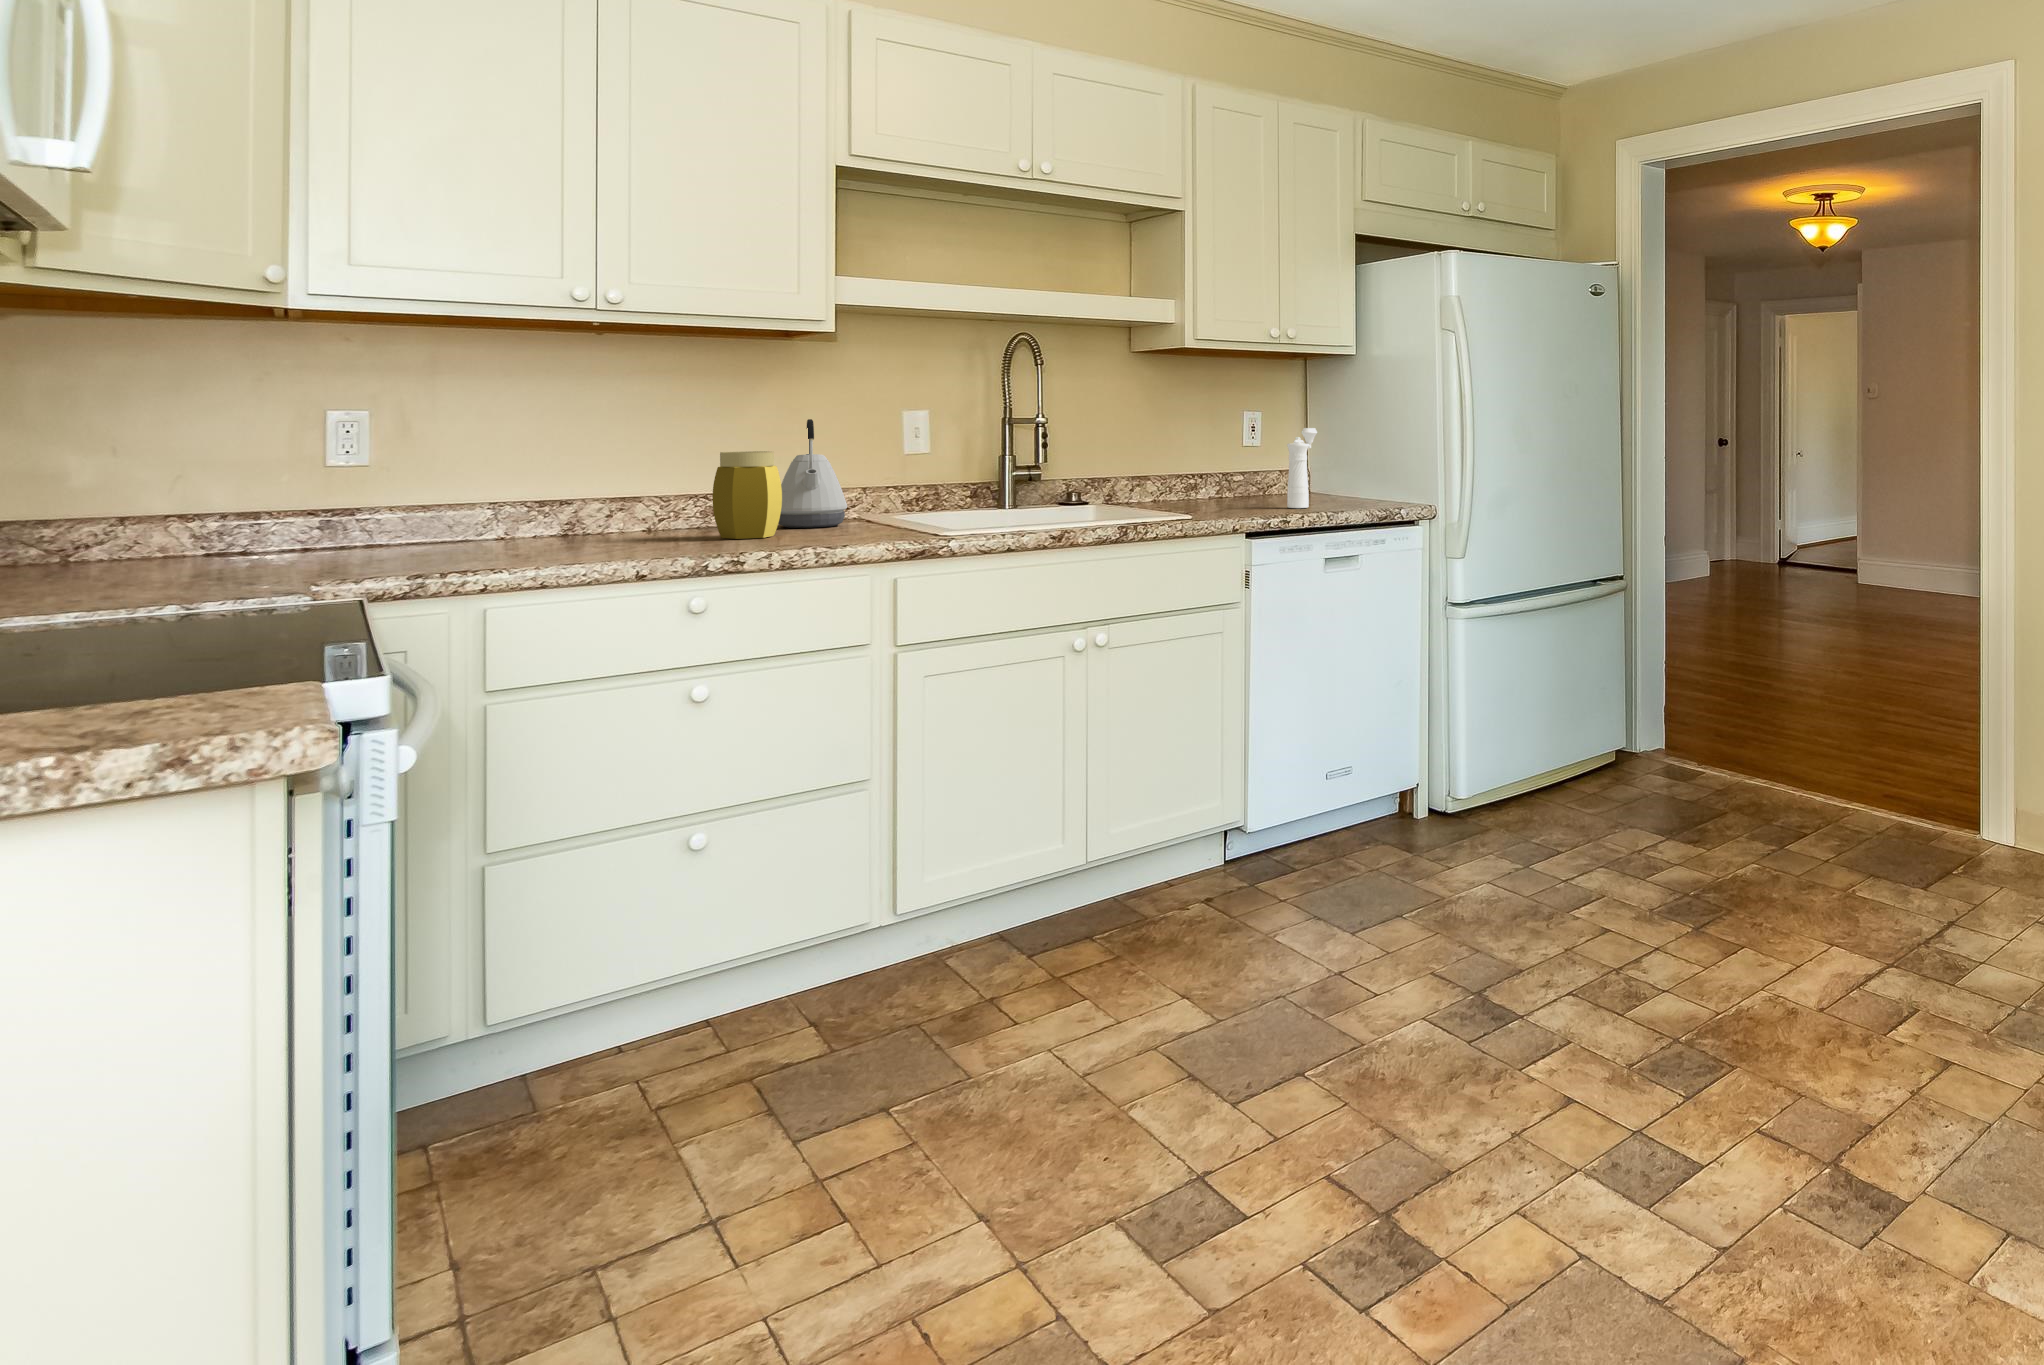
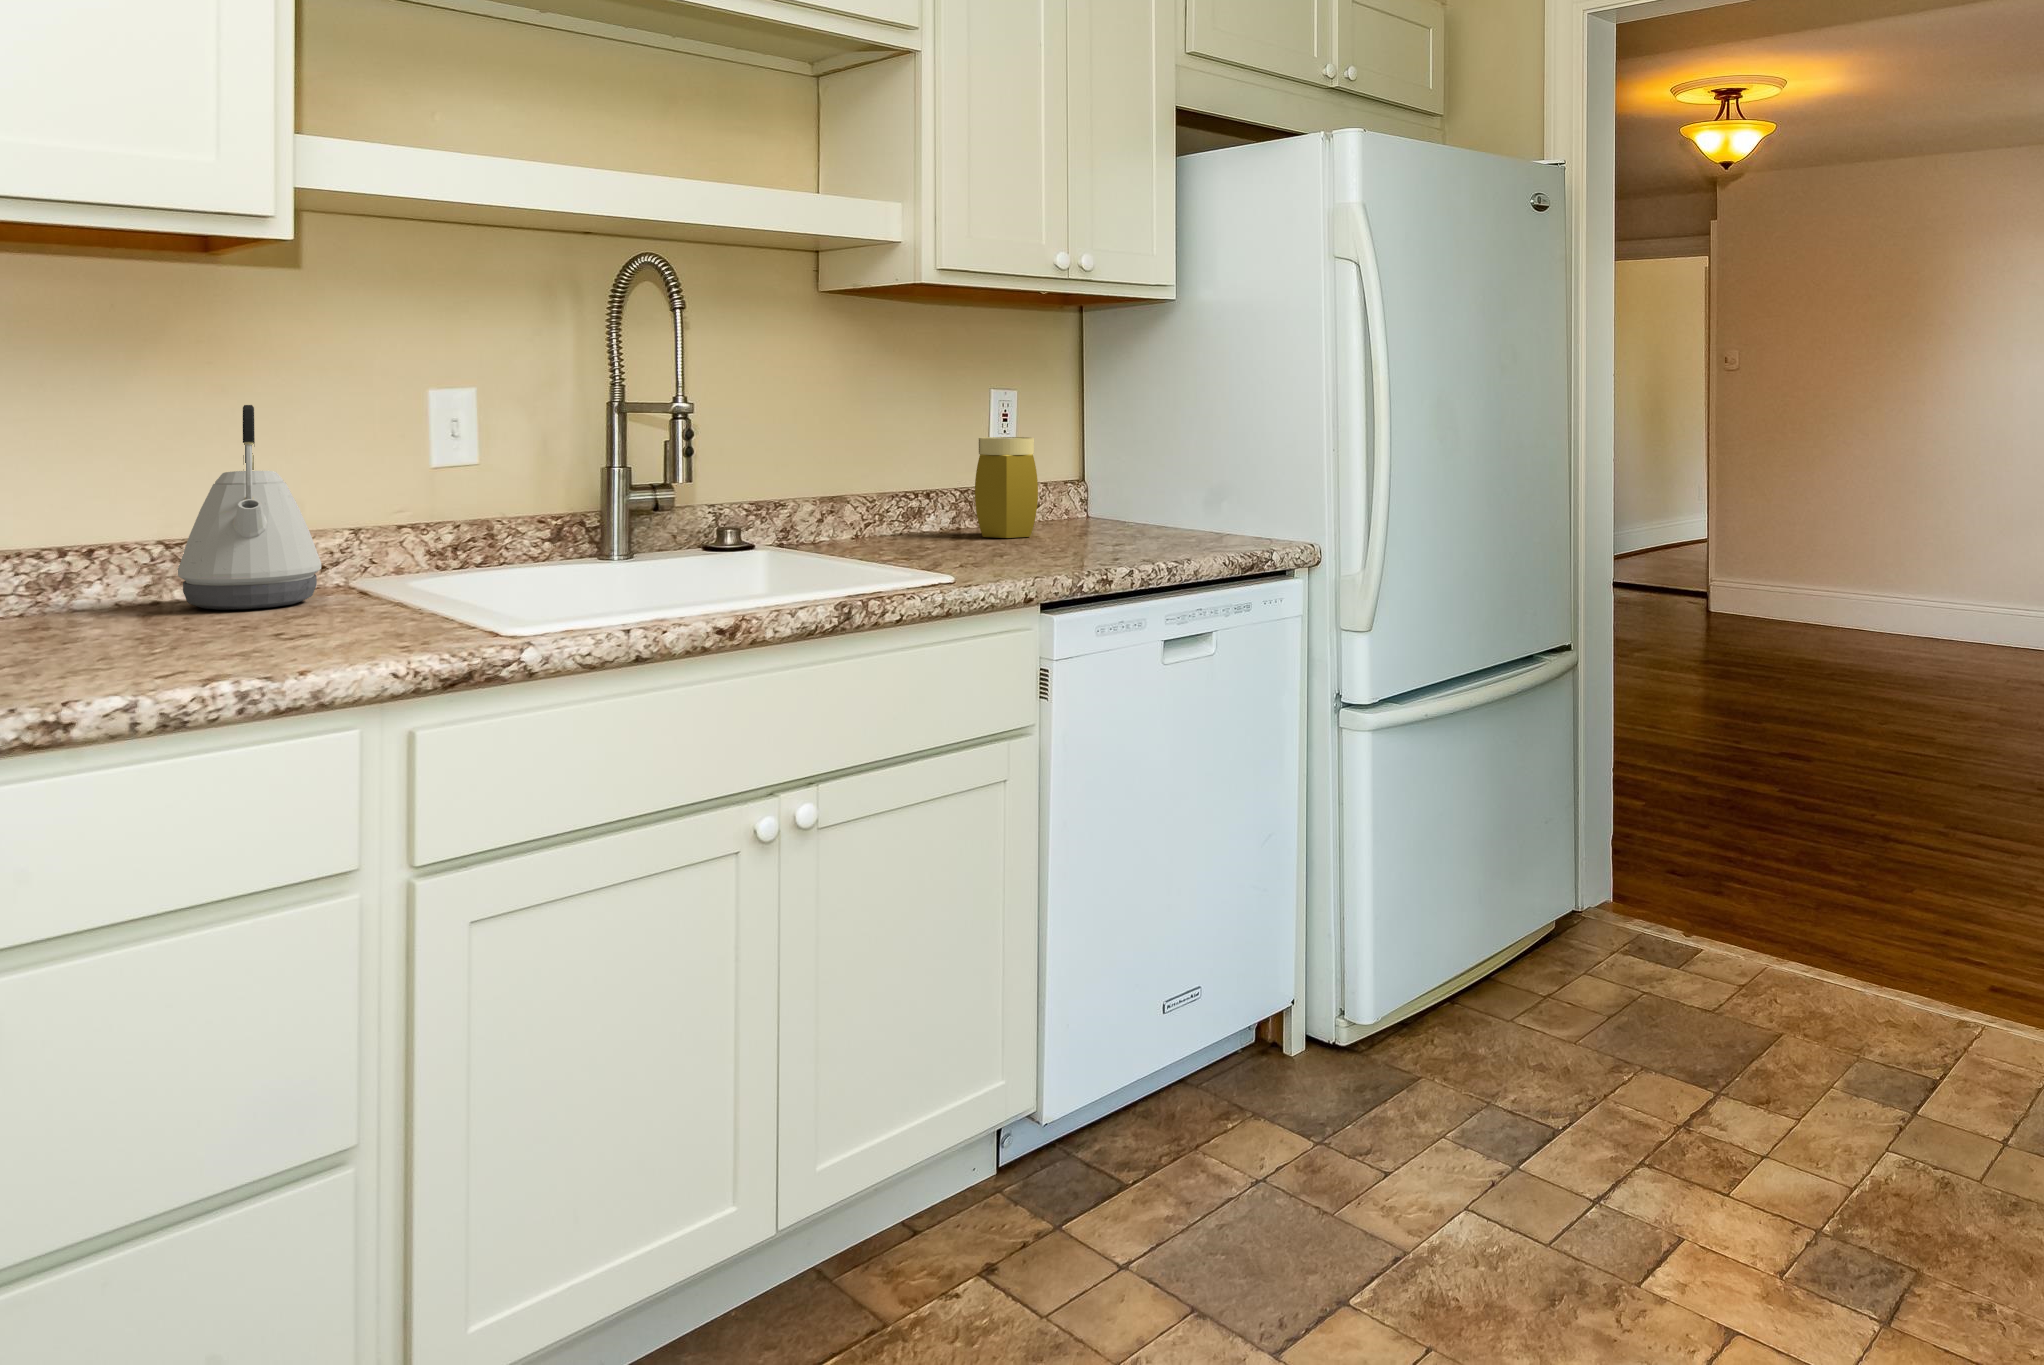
pepper mill: present [1287,428,1317,508] -> none [1084,417,1127,552]
jar: present [712,451,782,539] -> present [975,437,1038,538]

